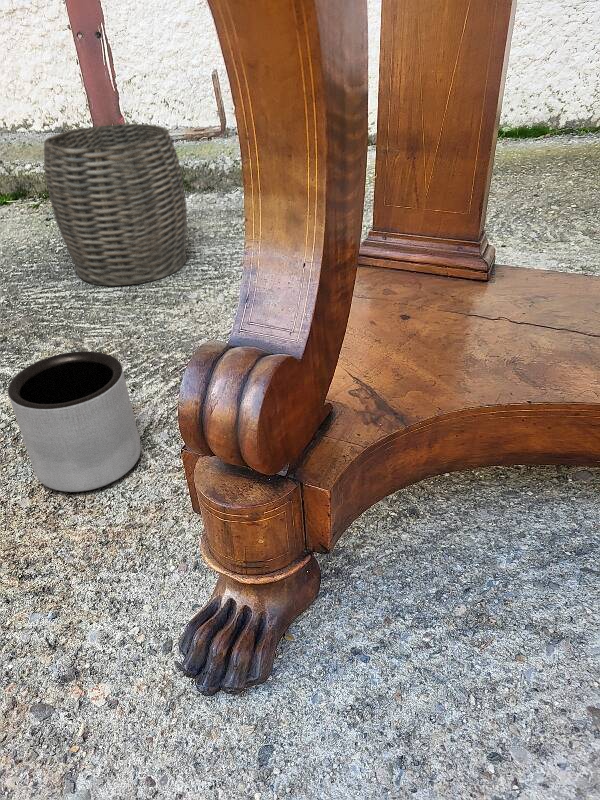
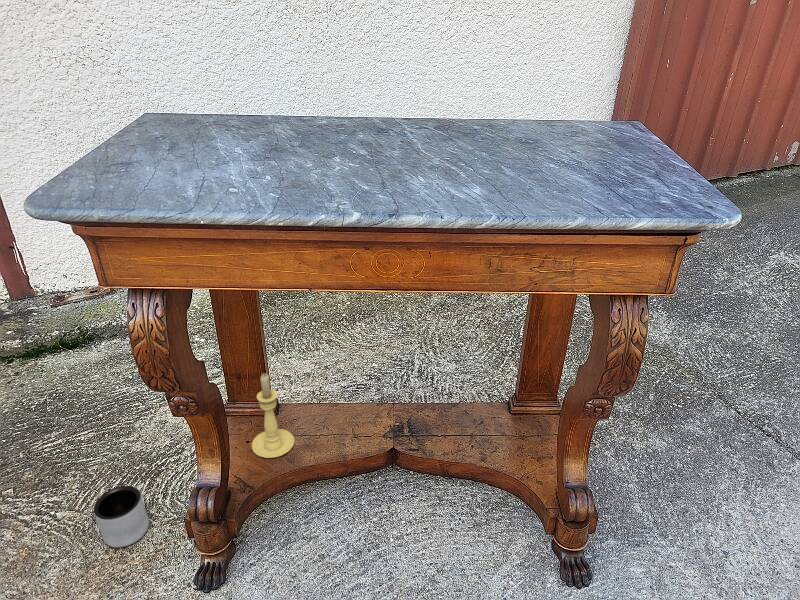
candle holder: none [415,68,538,369] -> present [252,373,294,458]
woven basket: present [44,124,187,286] -> none [37,339,122,431]

